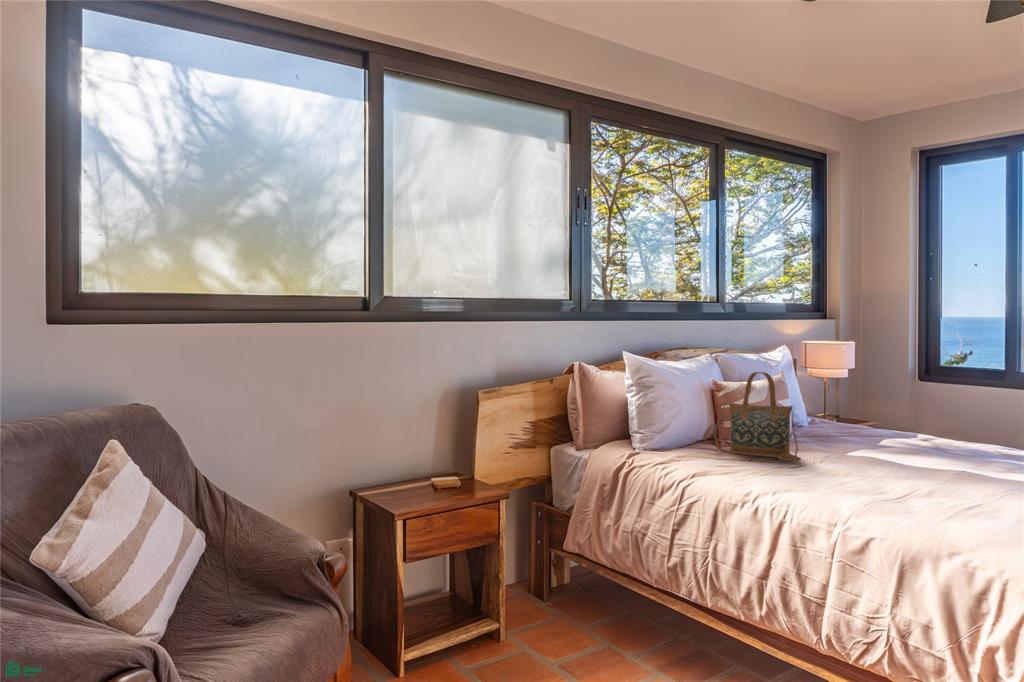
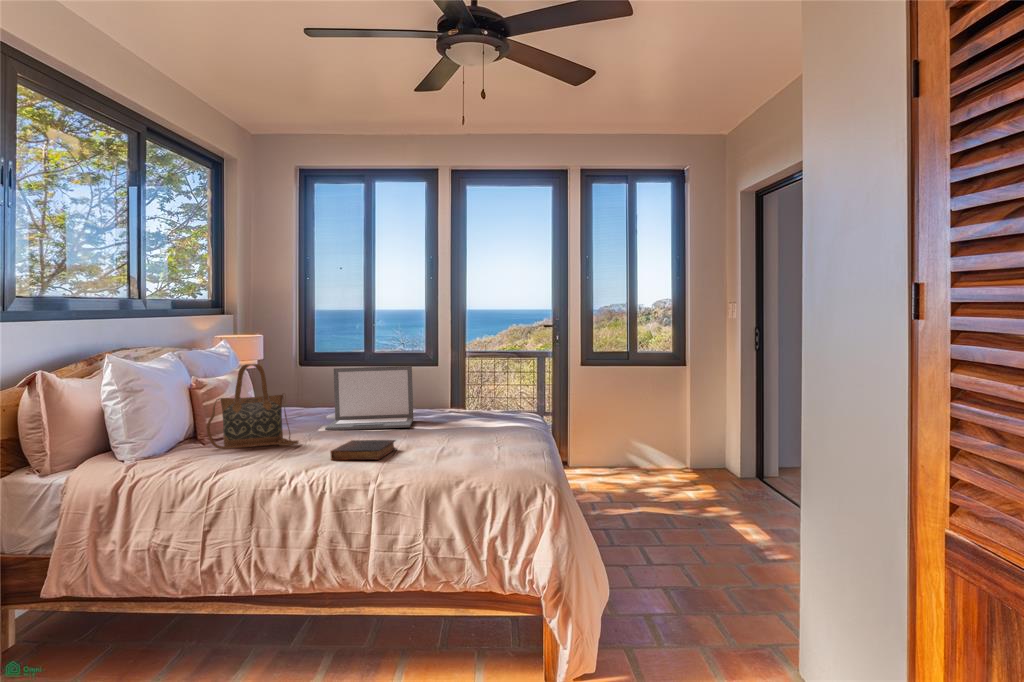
laptop: none [853,382,982,464] -> present [325,366,414,430]
book: none [812,469,908,499] -> present [330,440,396,460]

